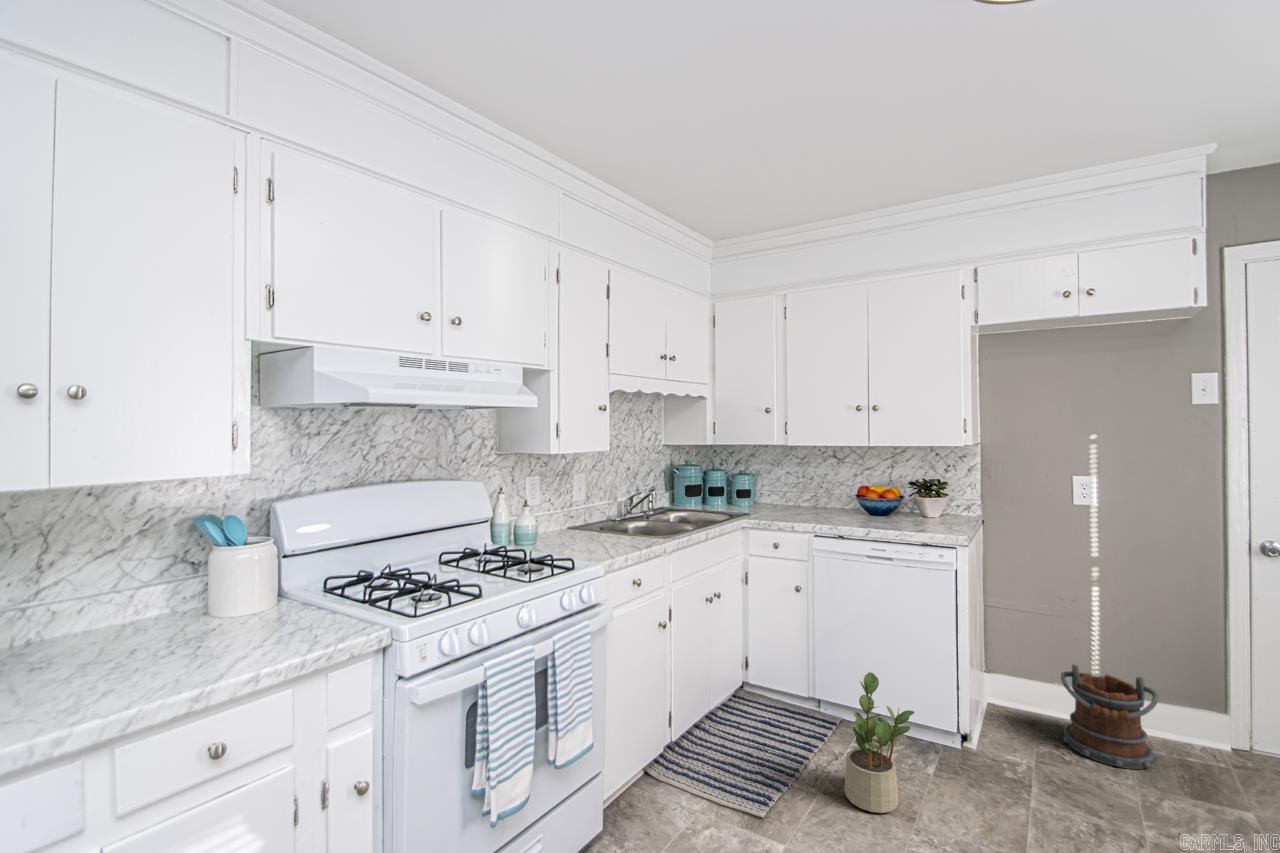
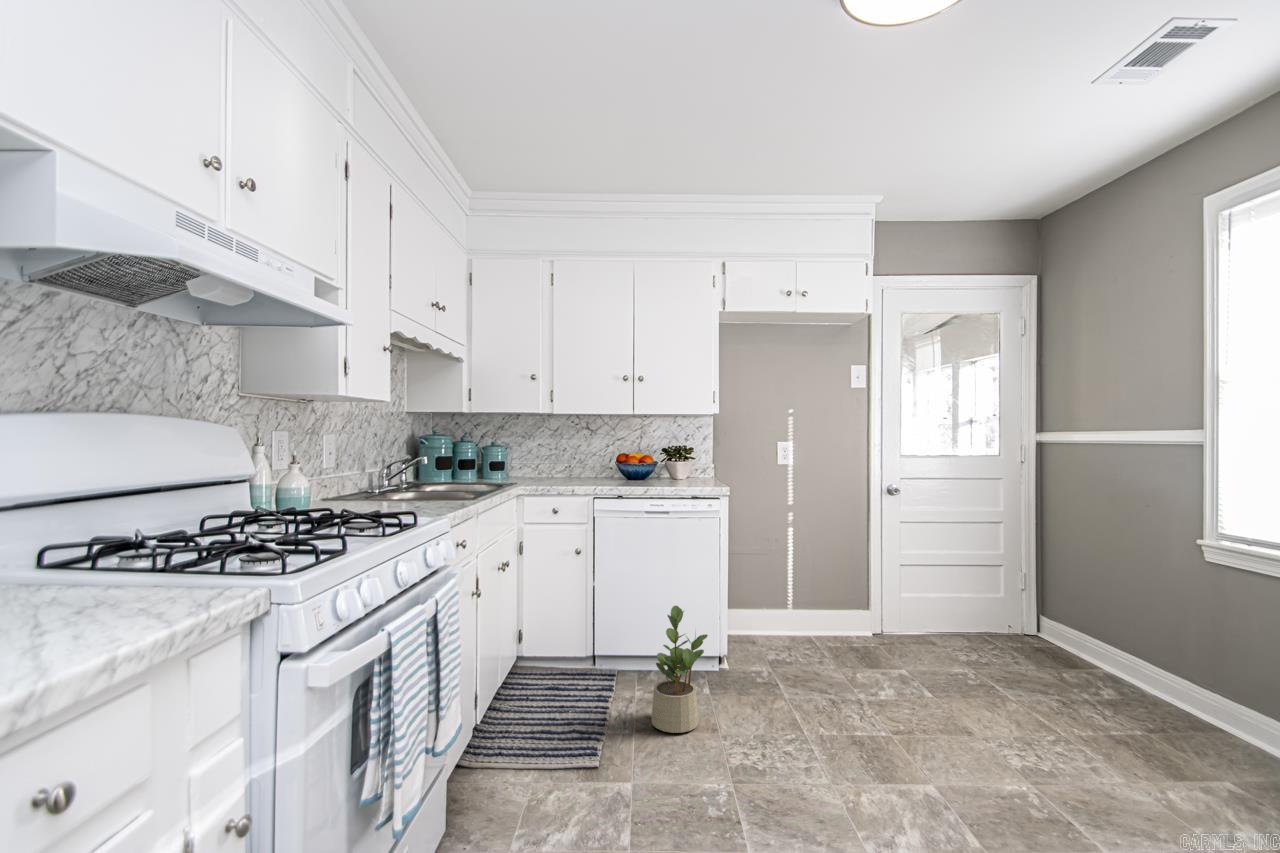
bucket: present [1061,664,1158,769] -> none [774,585,836,655]

